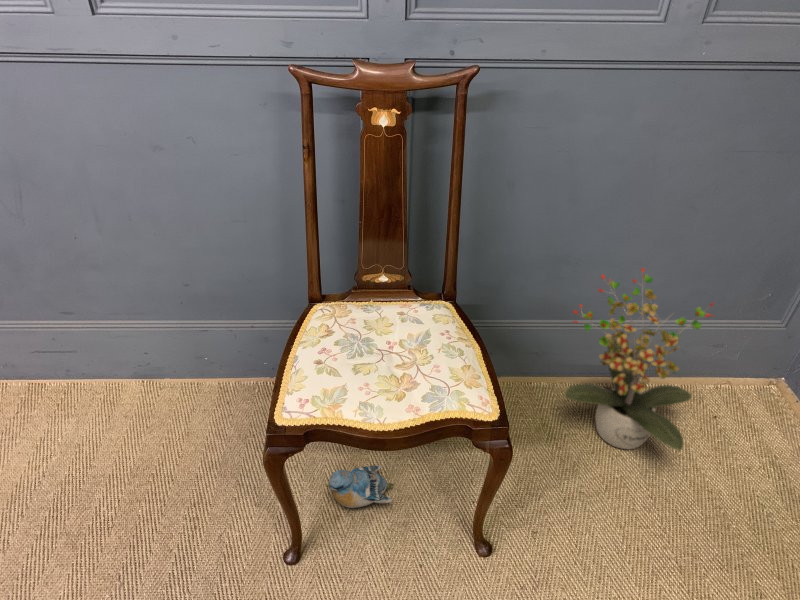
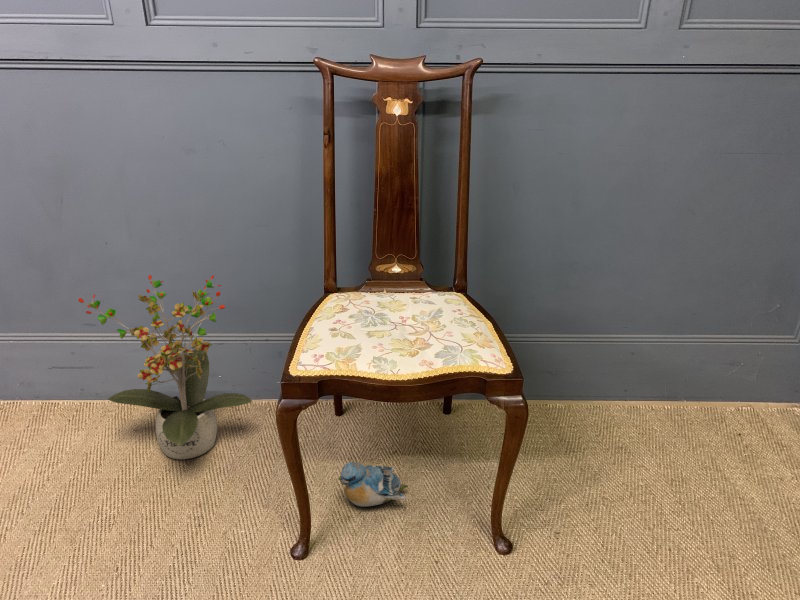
potted plant: present [565,268,714,451] -> present [78,275,252,459]

